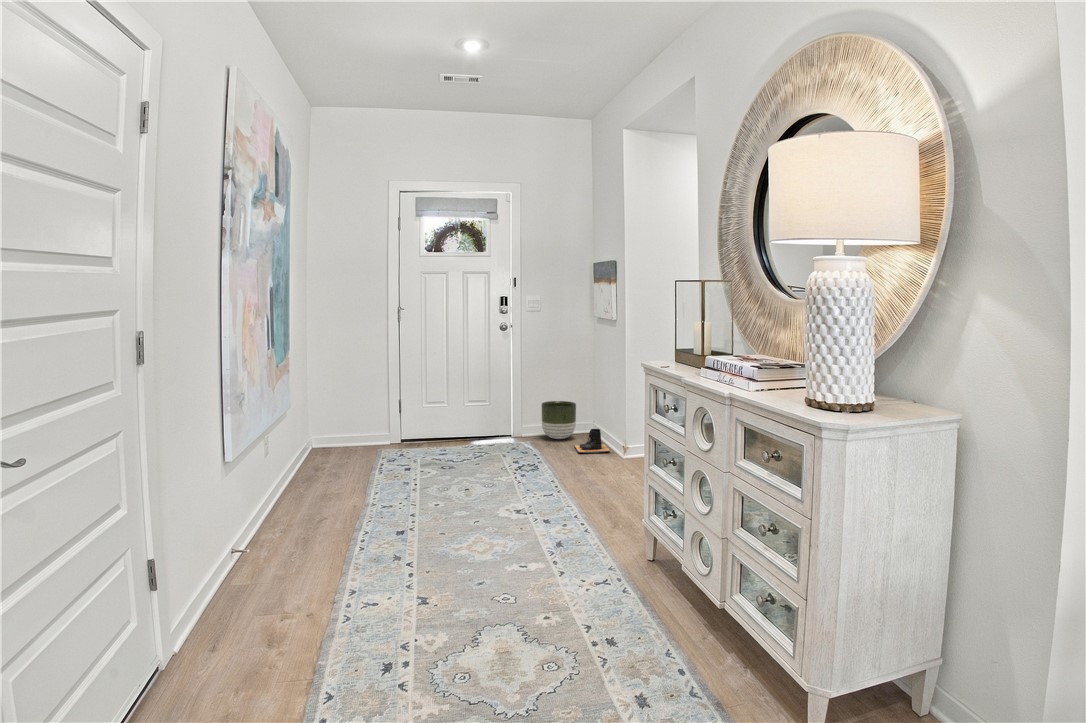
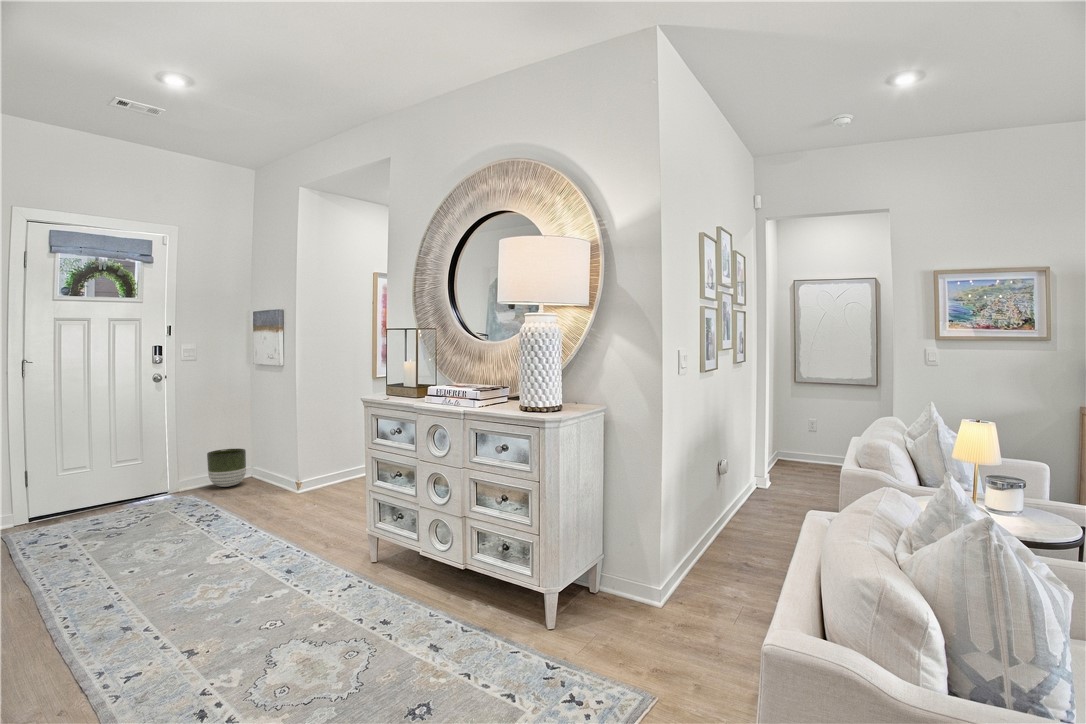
boots: present [574,429,610,453] -> none [250,469,291,494]

